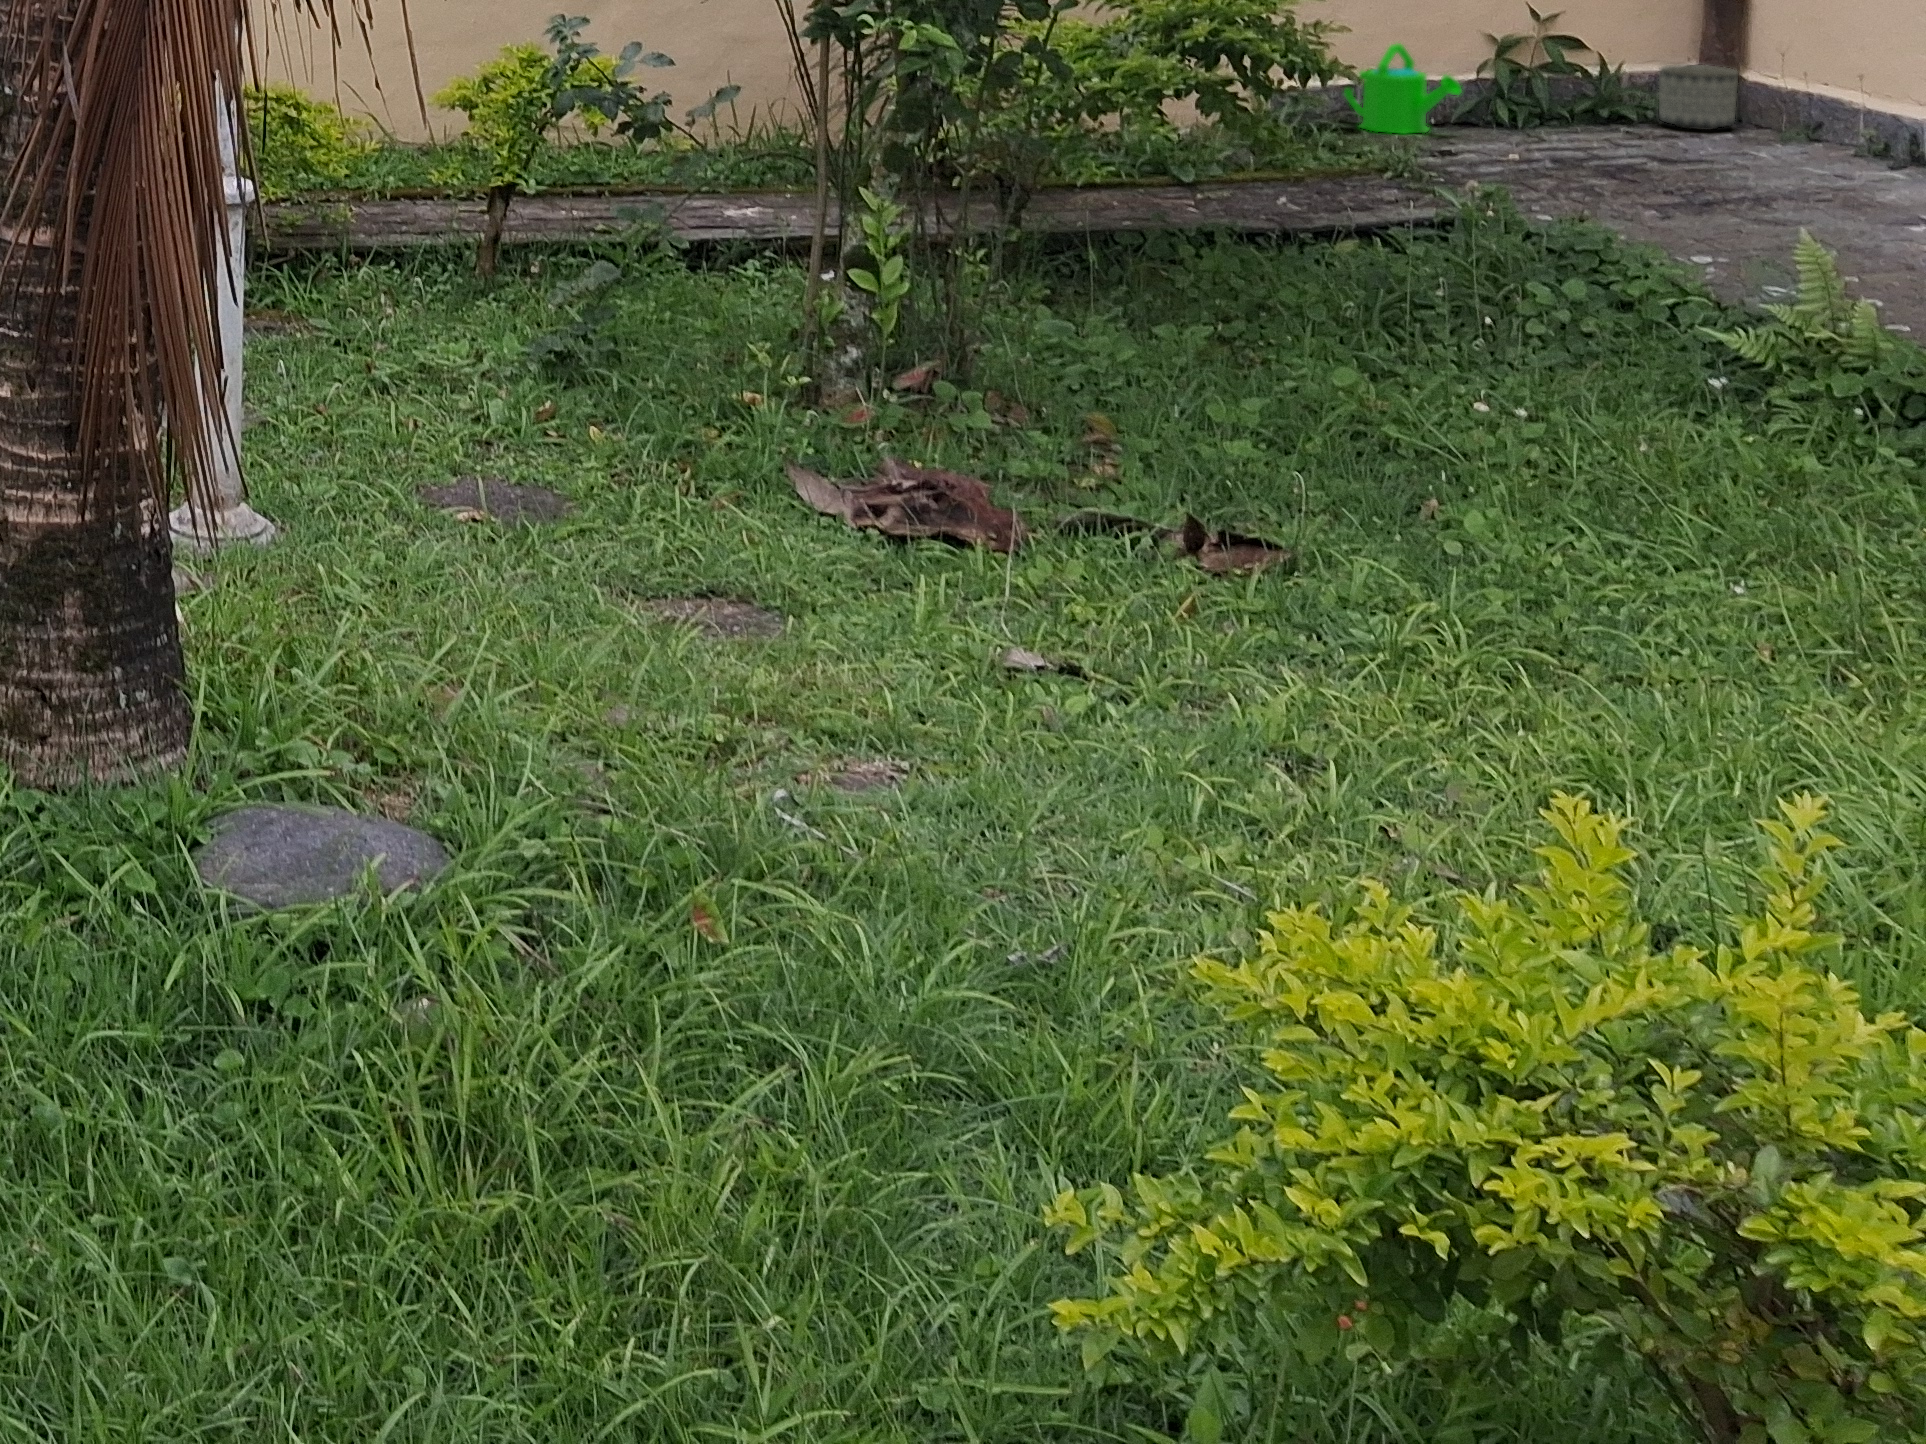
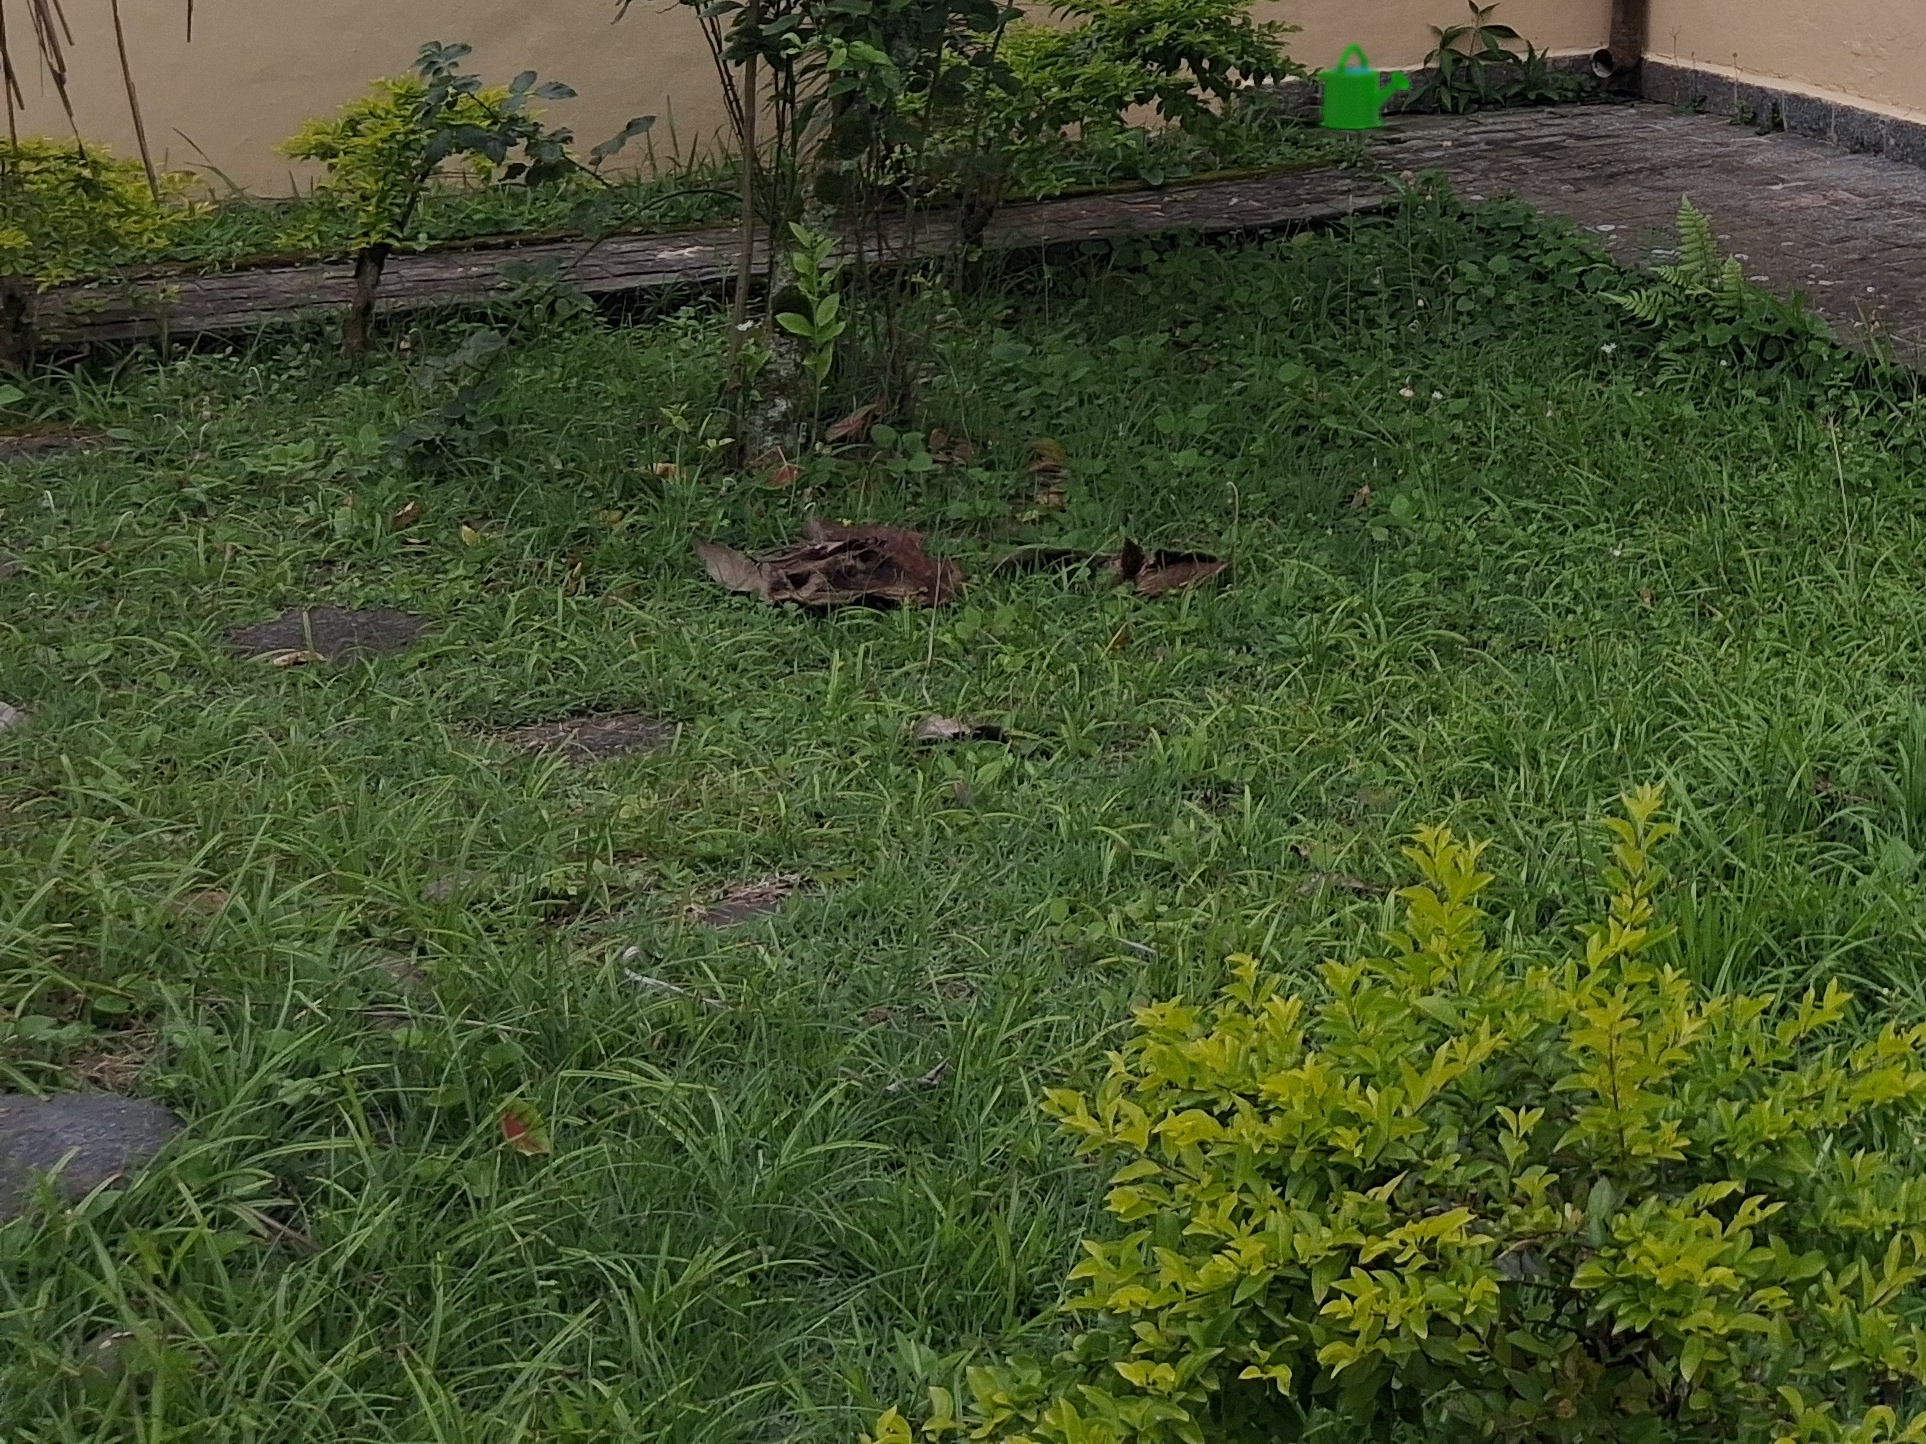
planter: present [1659,65,1738,130] -> none [1572,53,1634,111]

